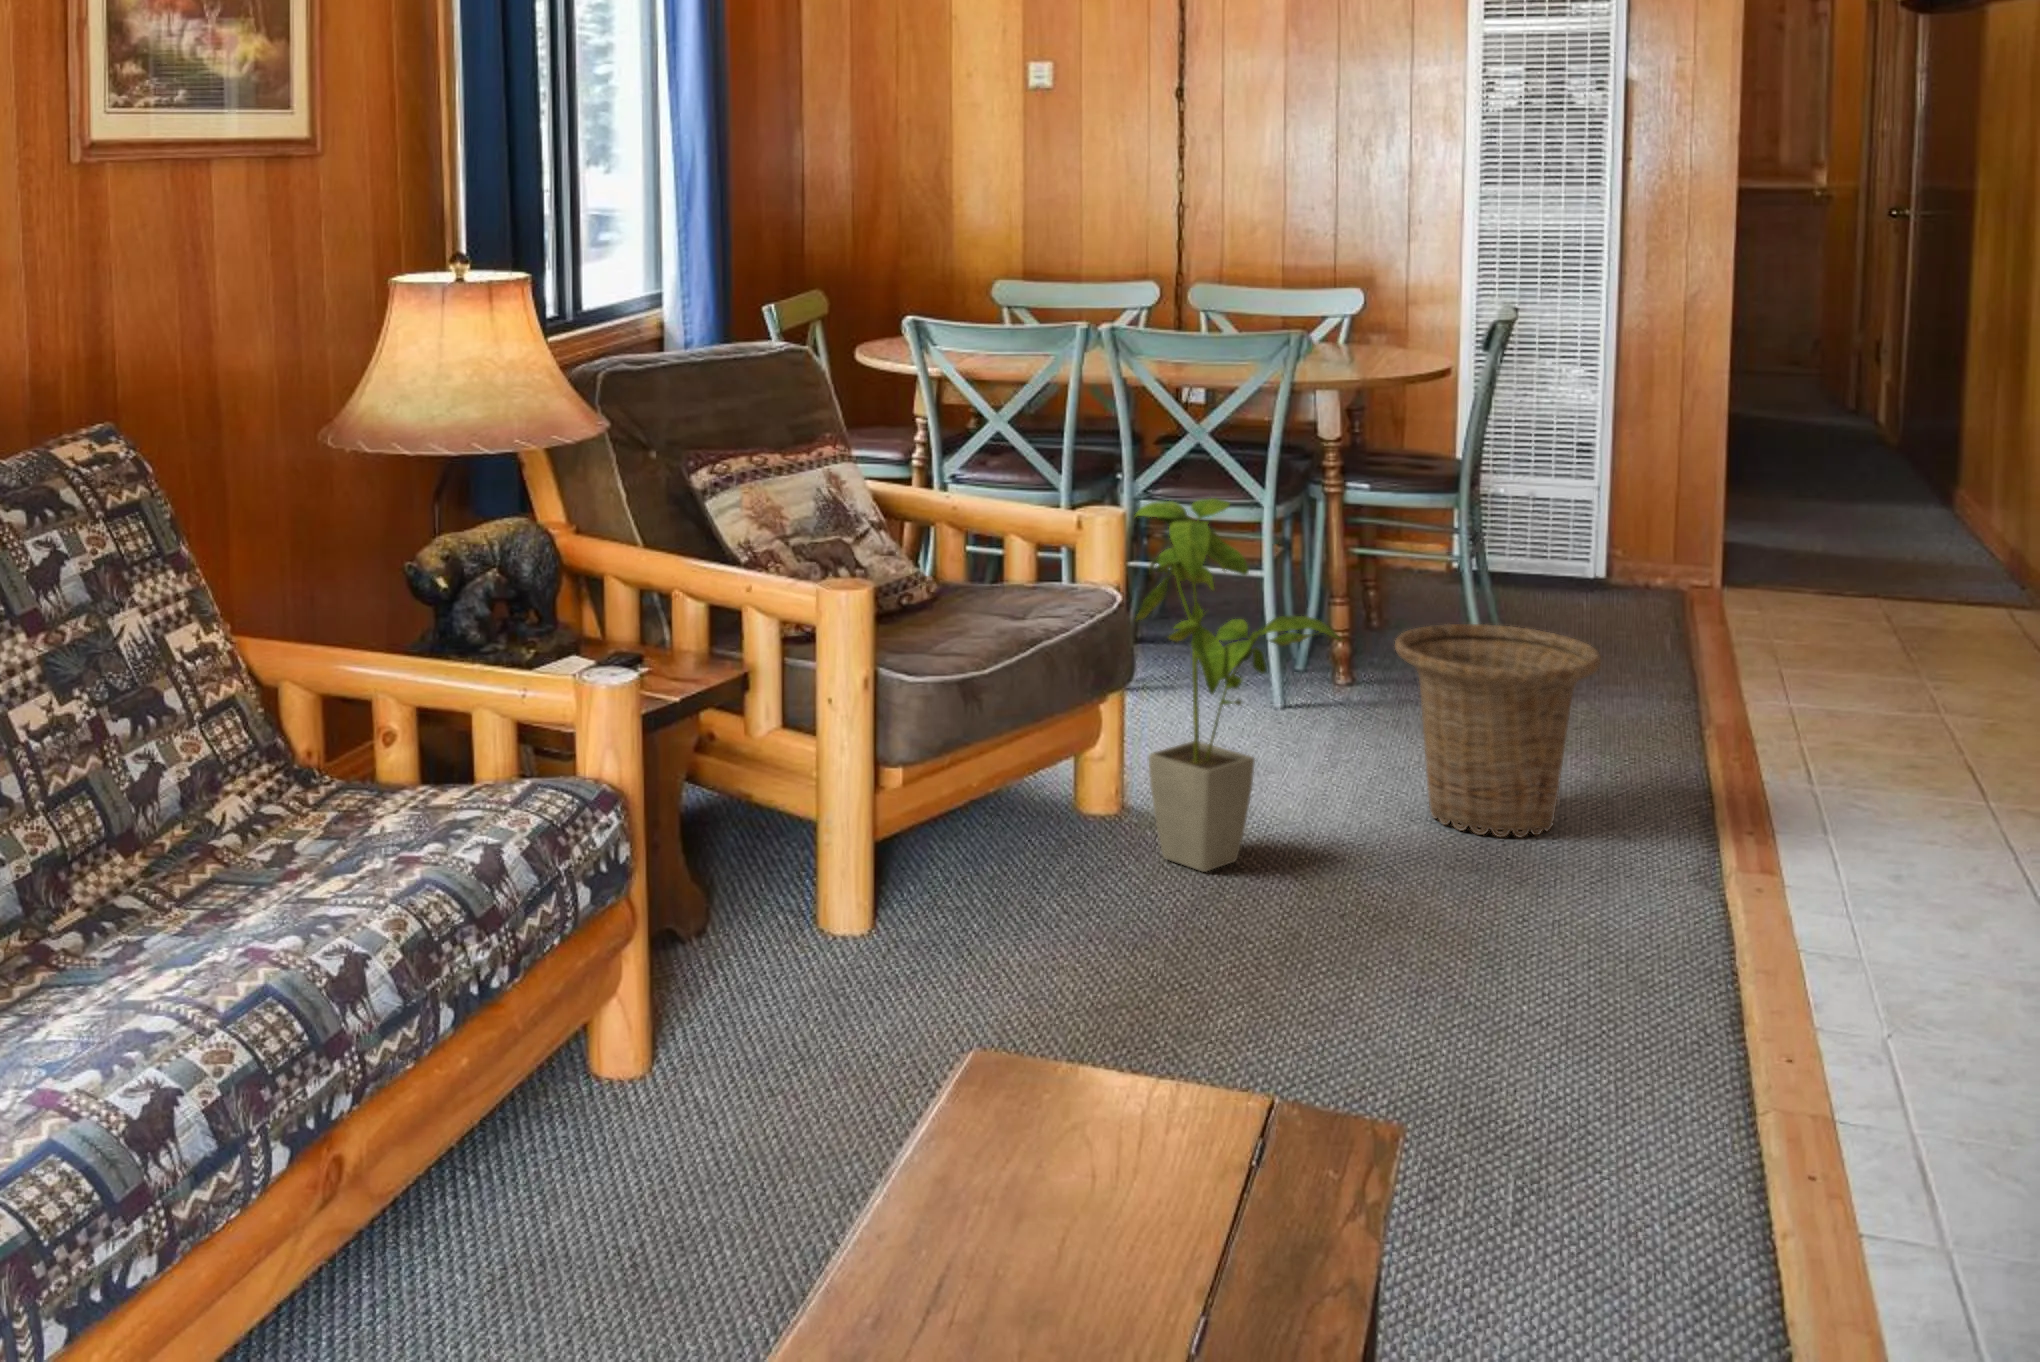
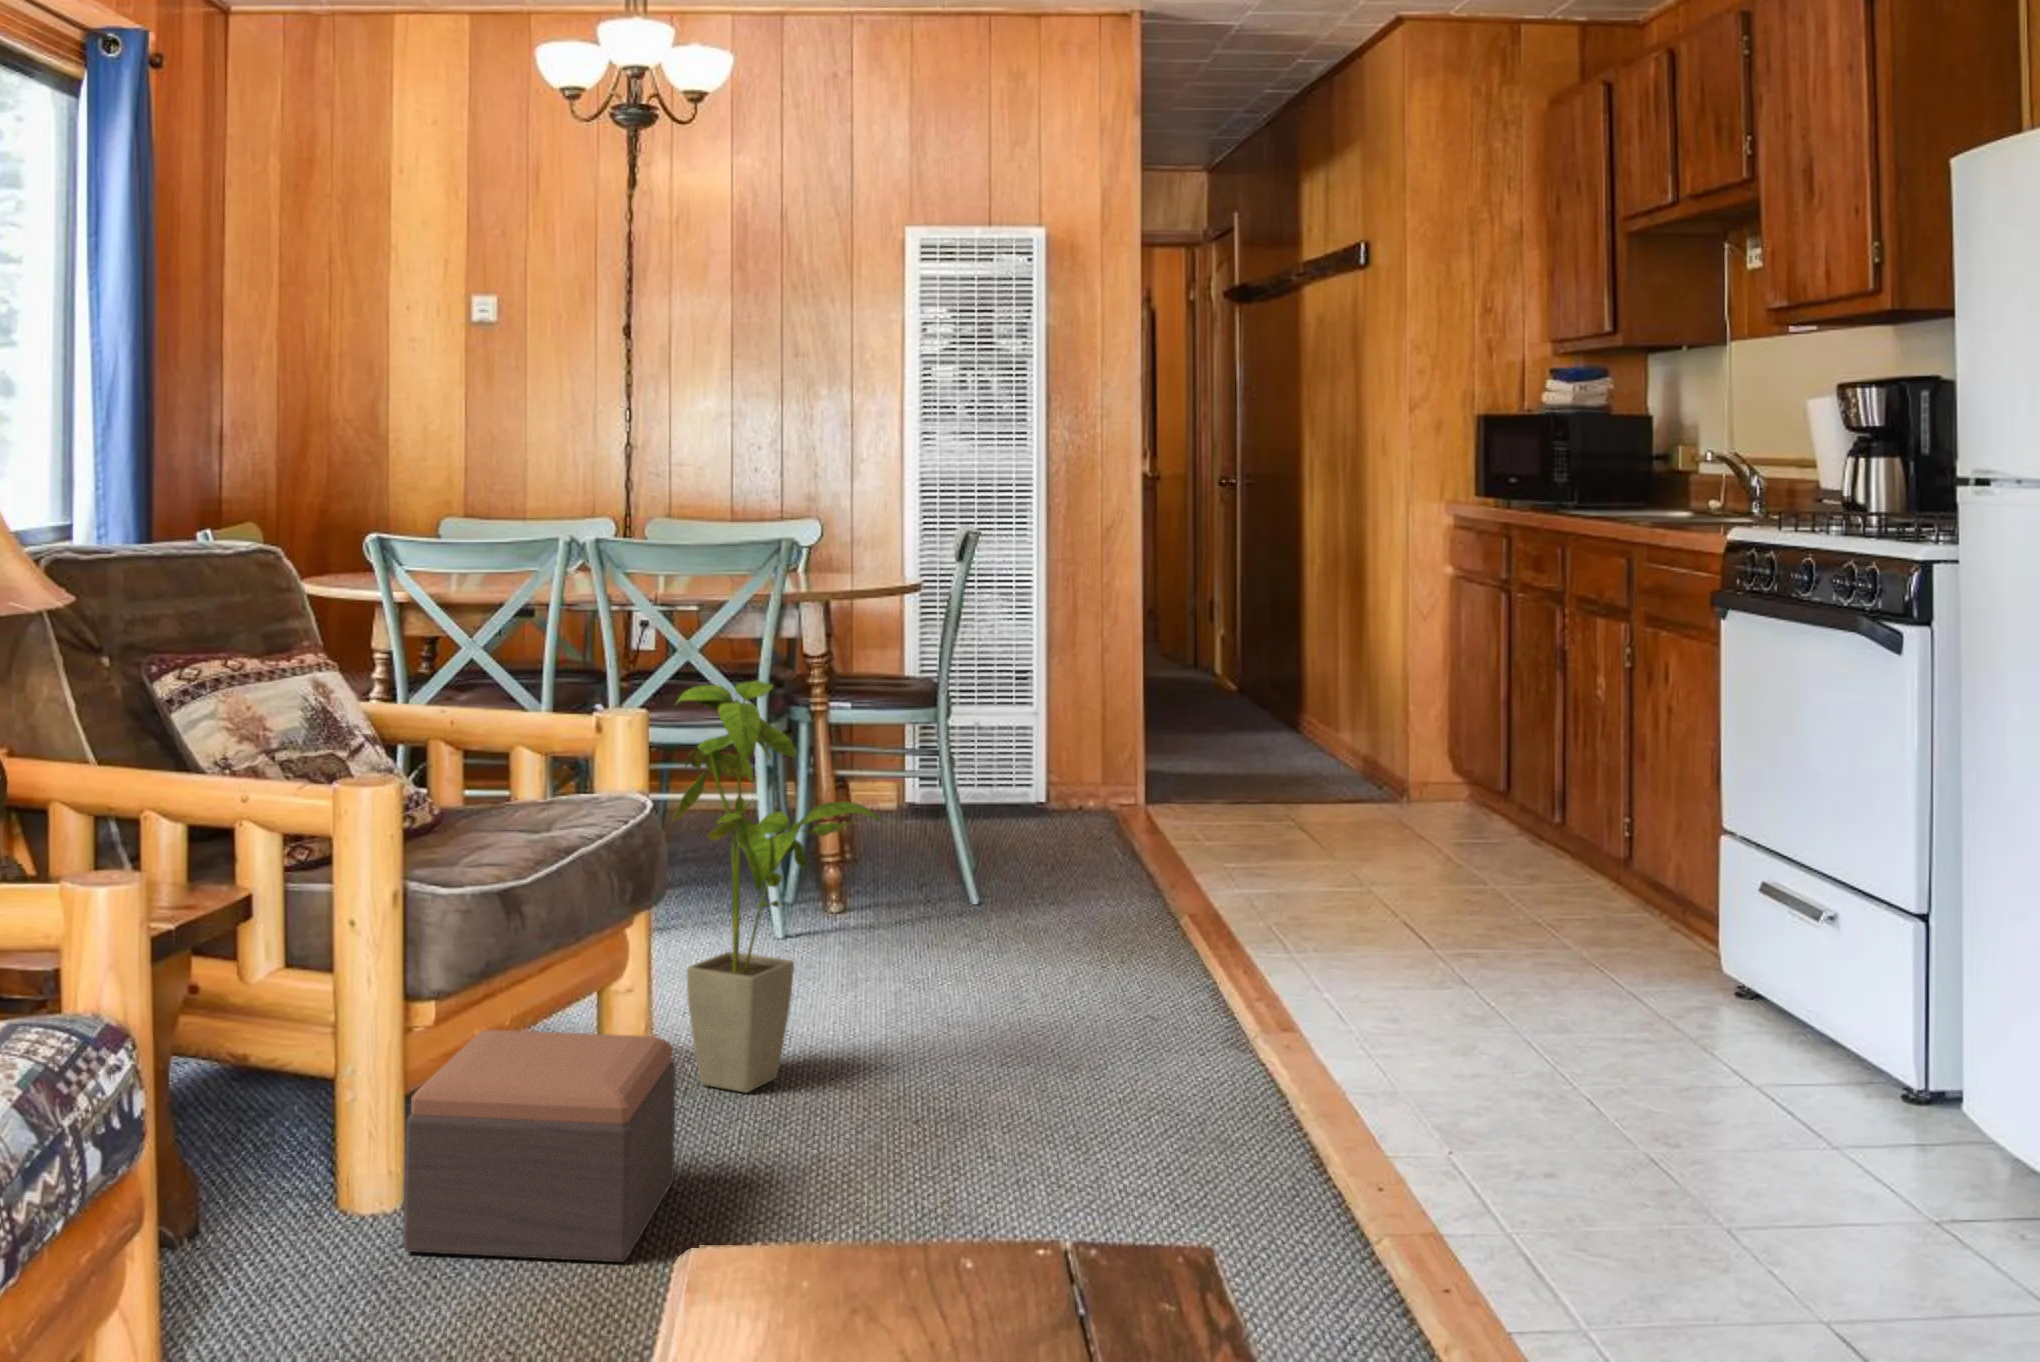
basket: present [1395,624,1601,837] -> none [910,816,1098,1028]
footstool: none [865,800,1112,1018] -> present [403,1030,676,1262]

